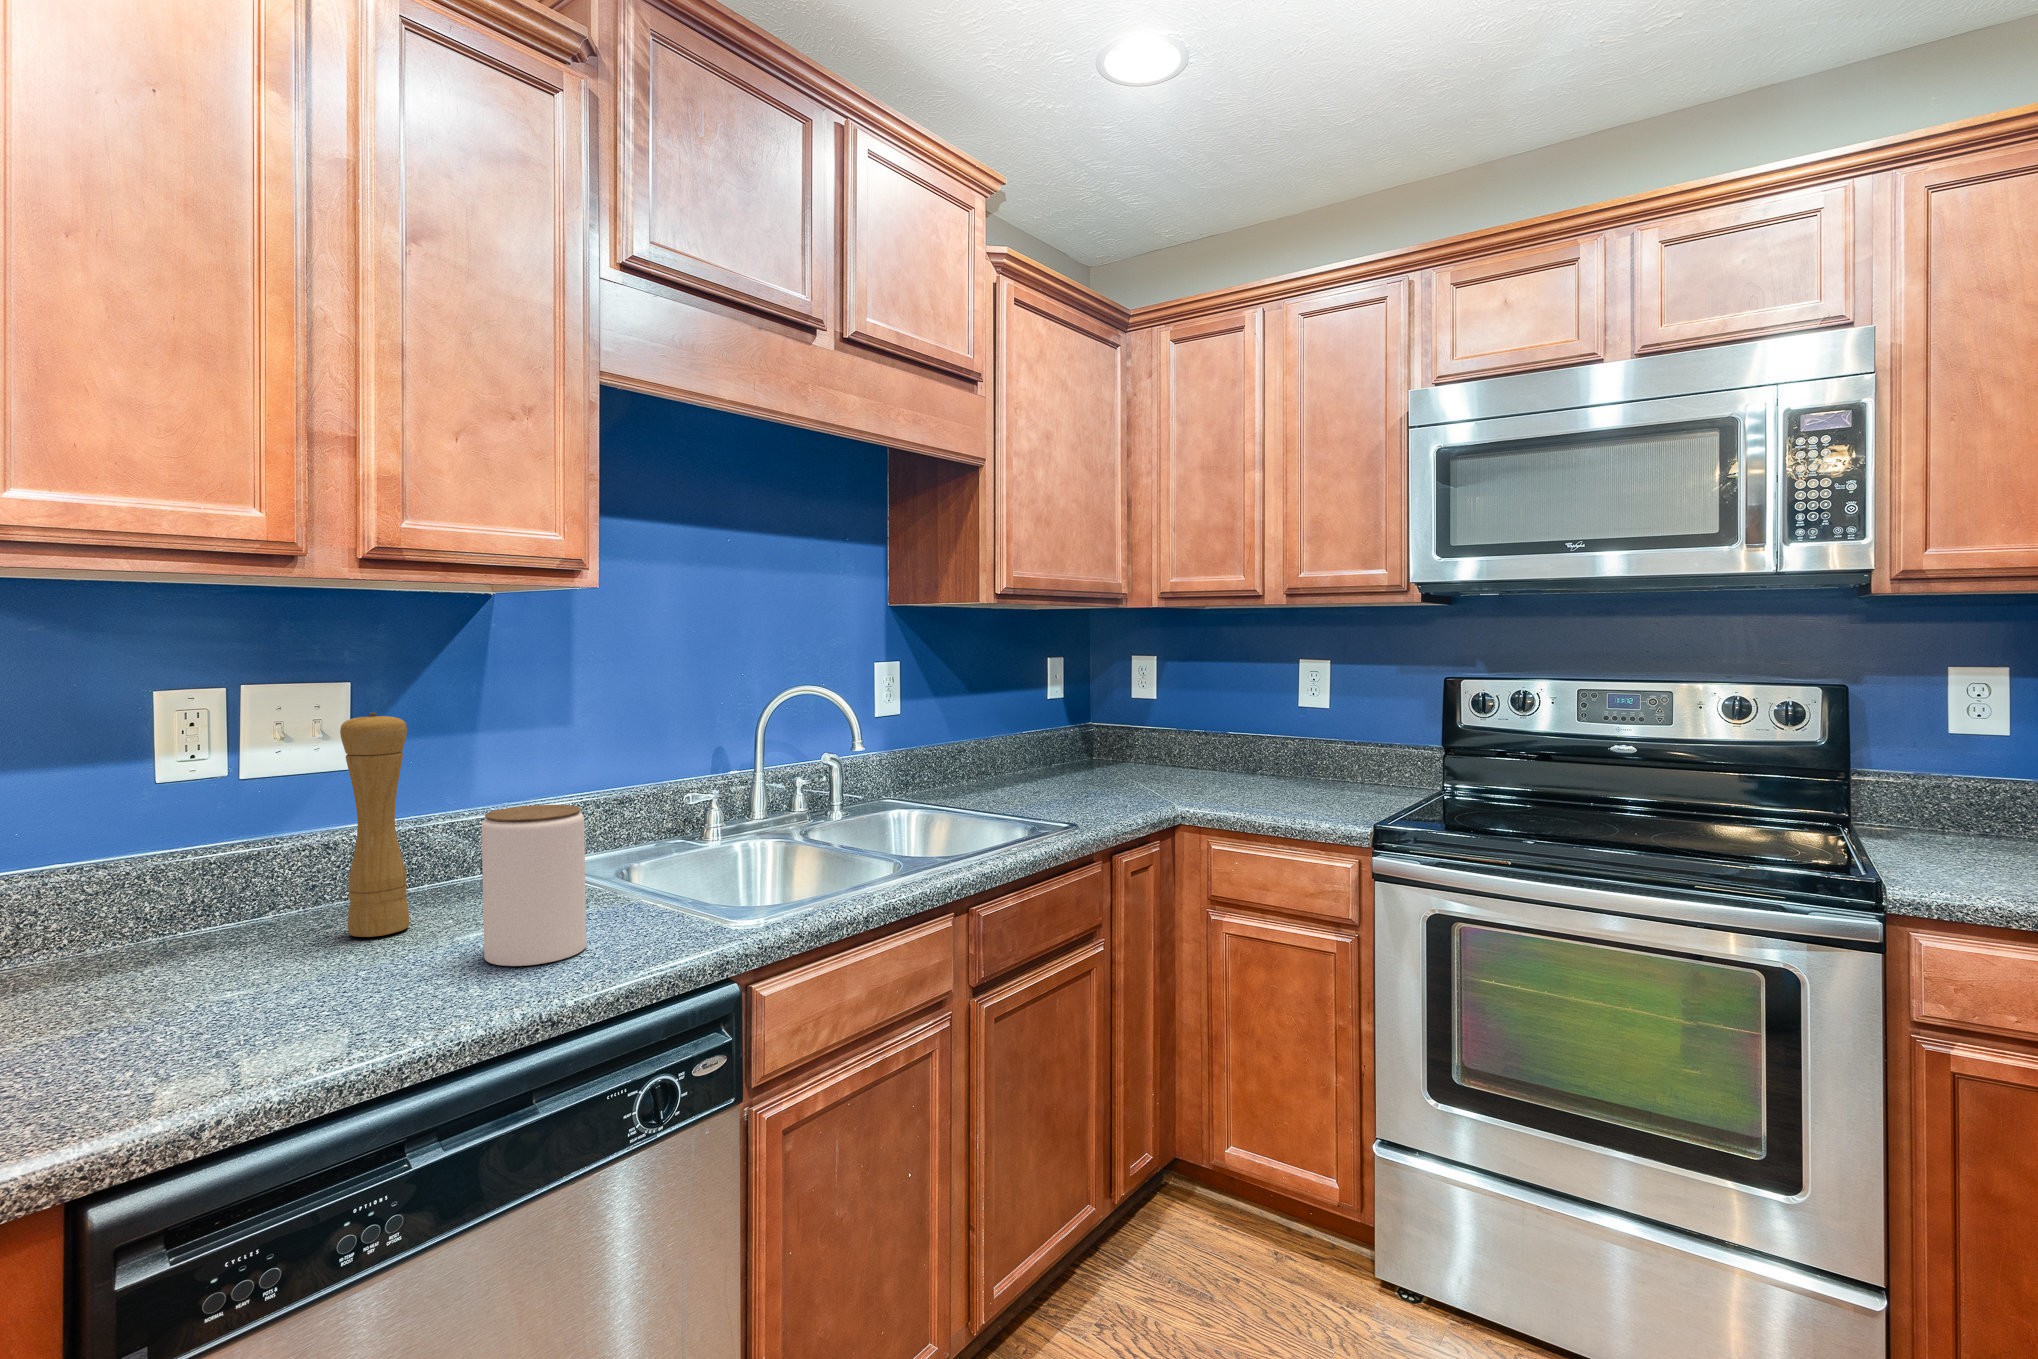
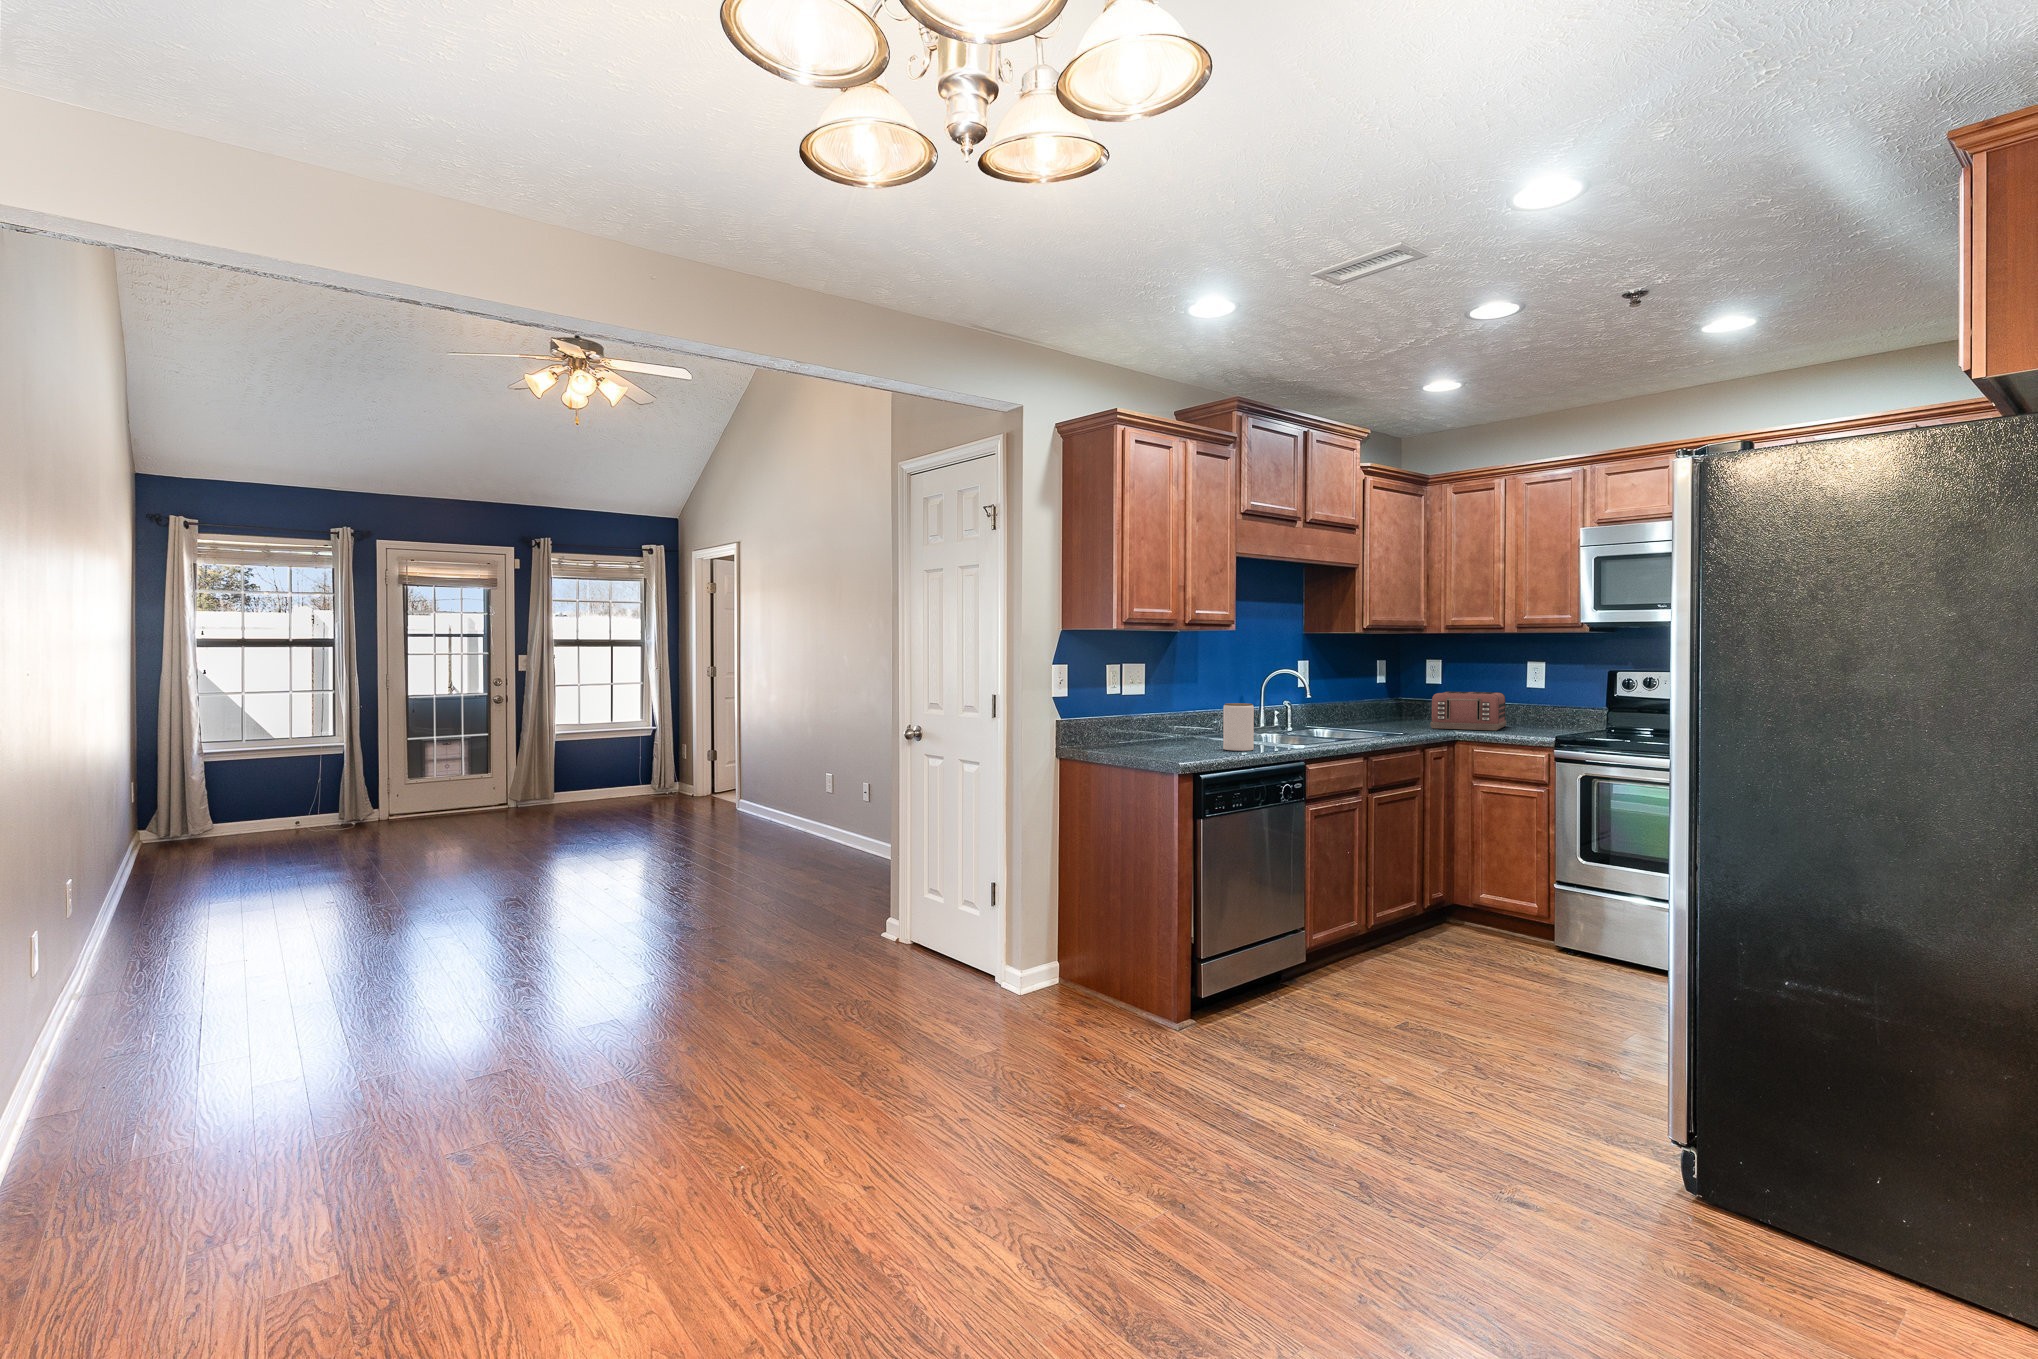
pepper mill: present [340,713,409,937] -> none [1165,673,1184,746]
toaster: none [1130,718,1266,801] -> present [1430,692,1506,730]

